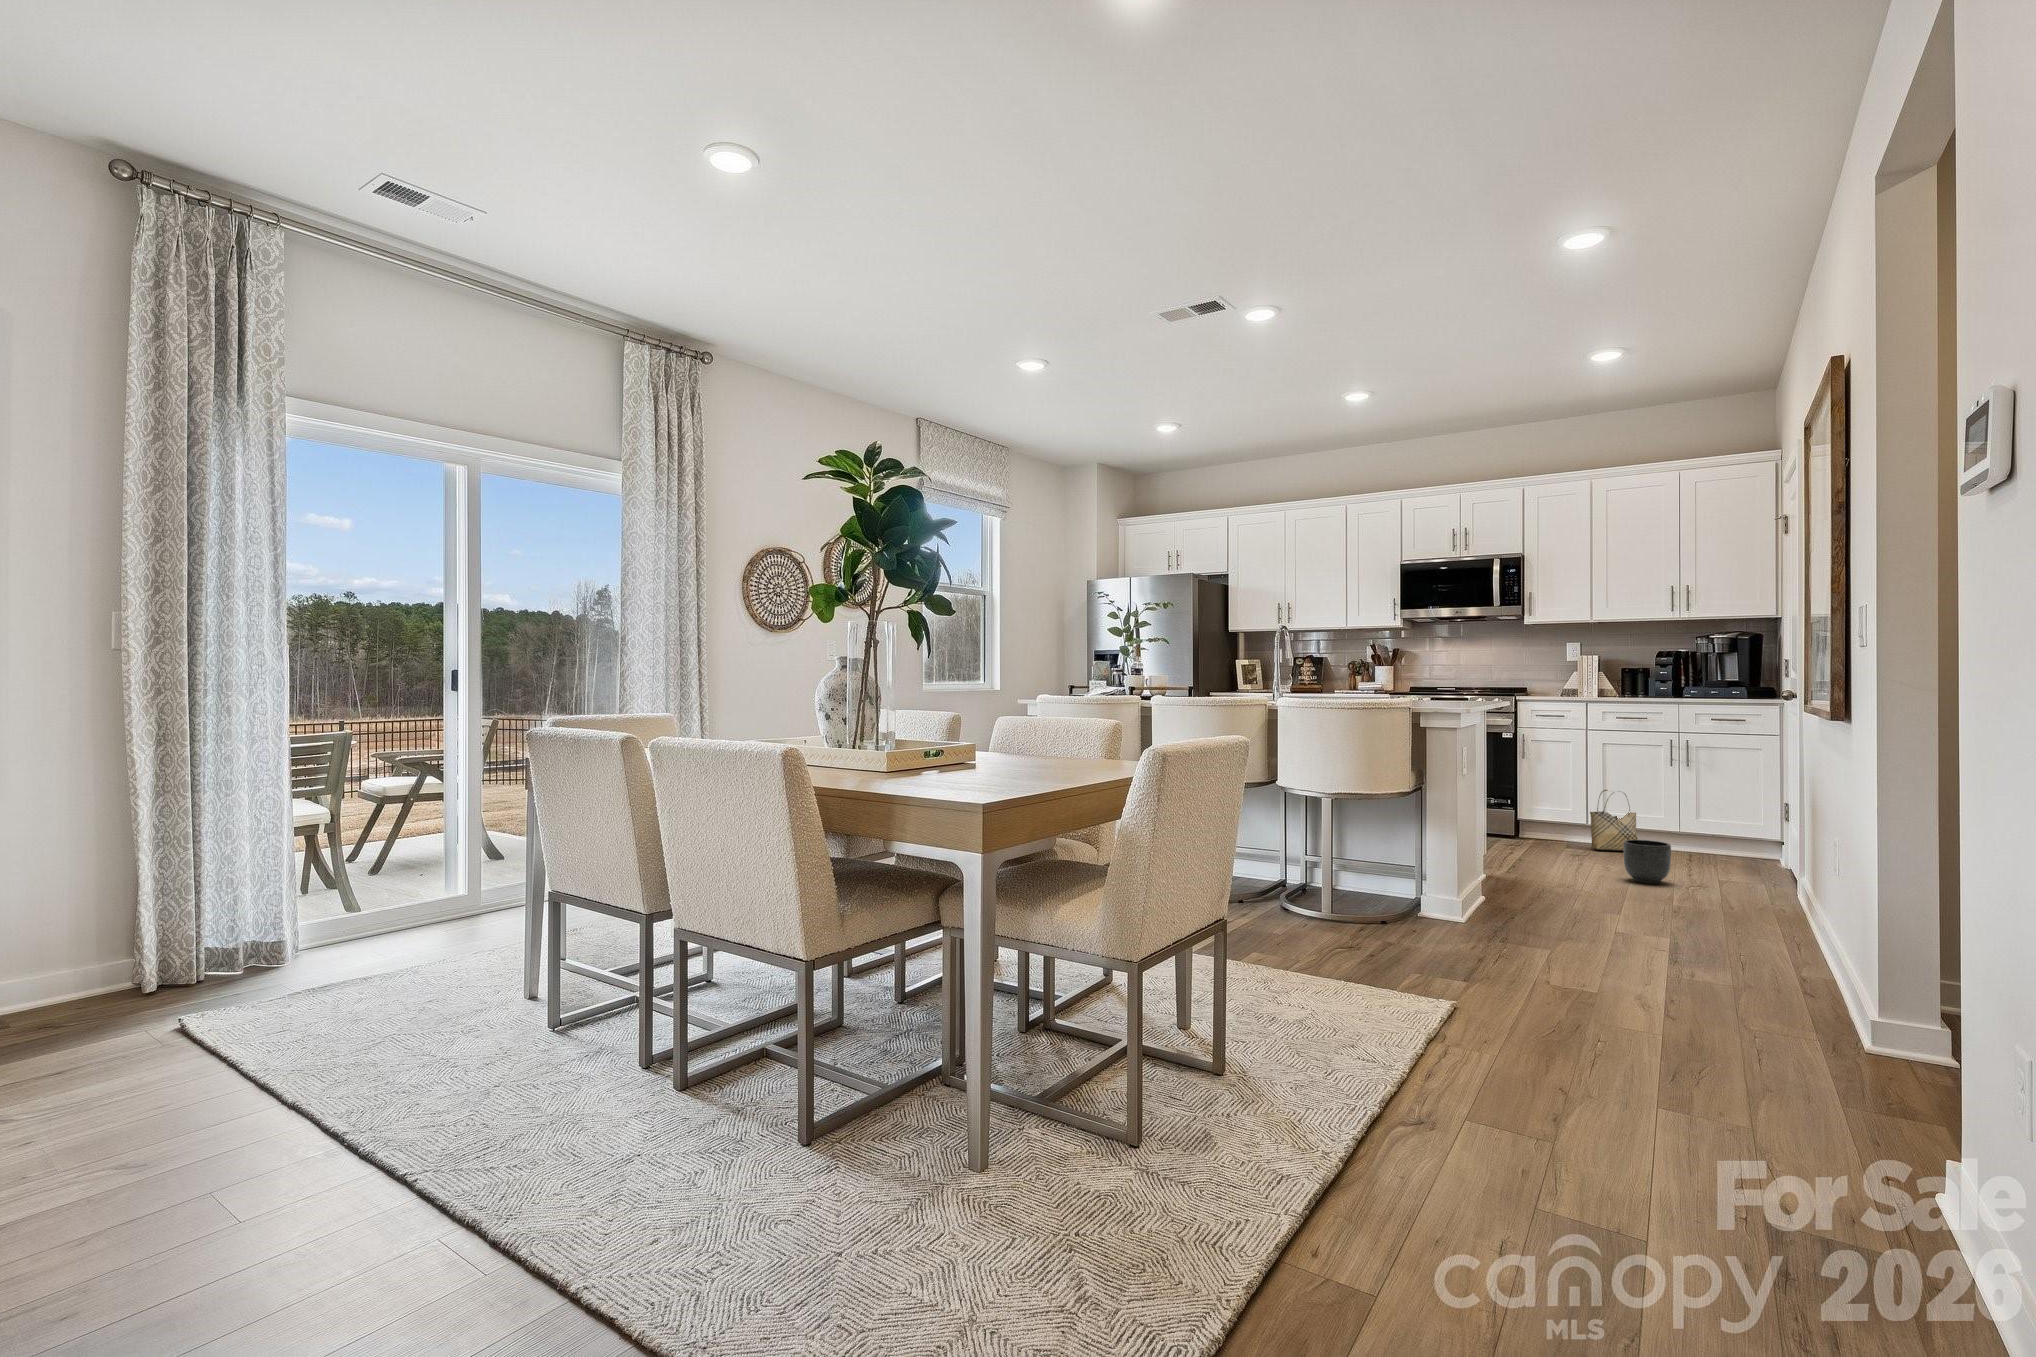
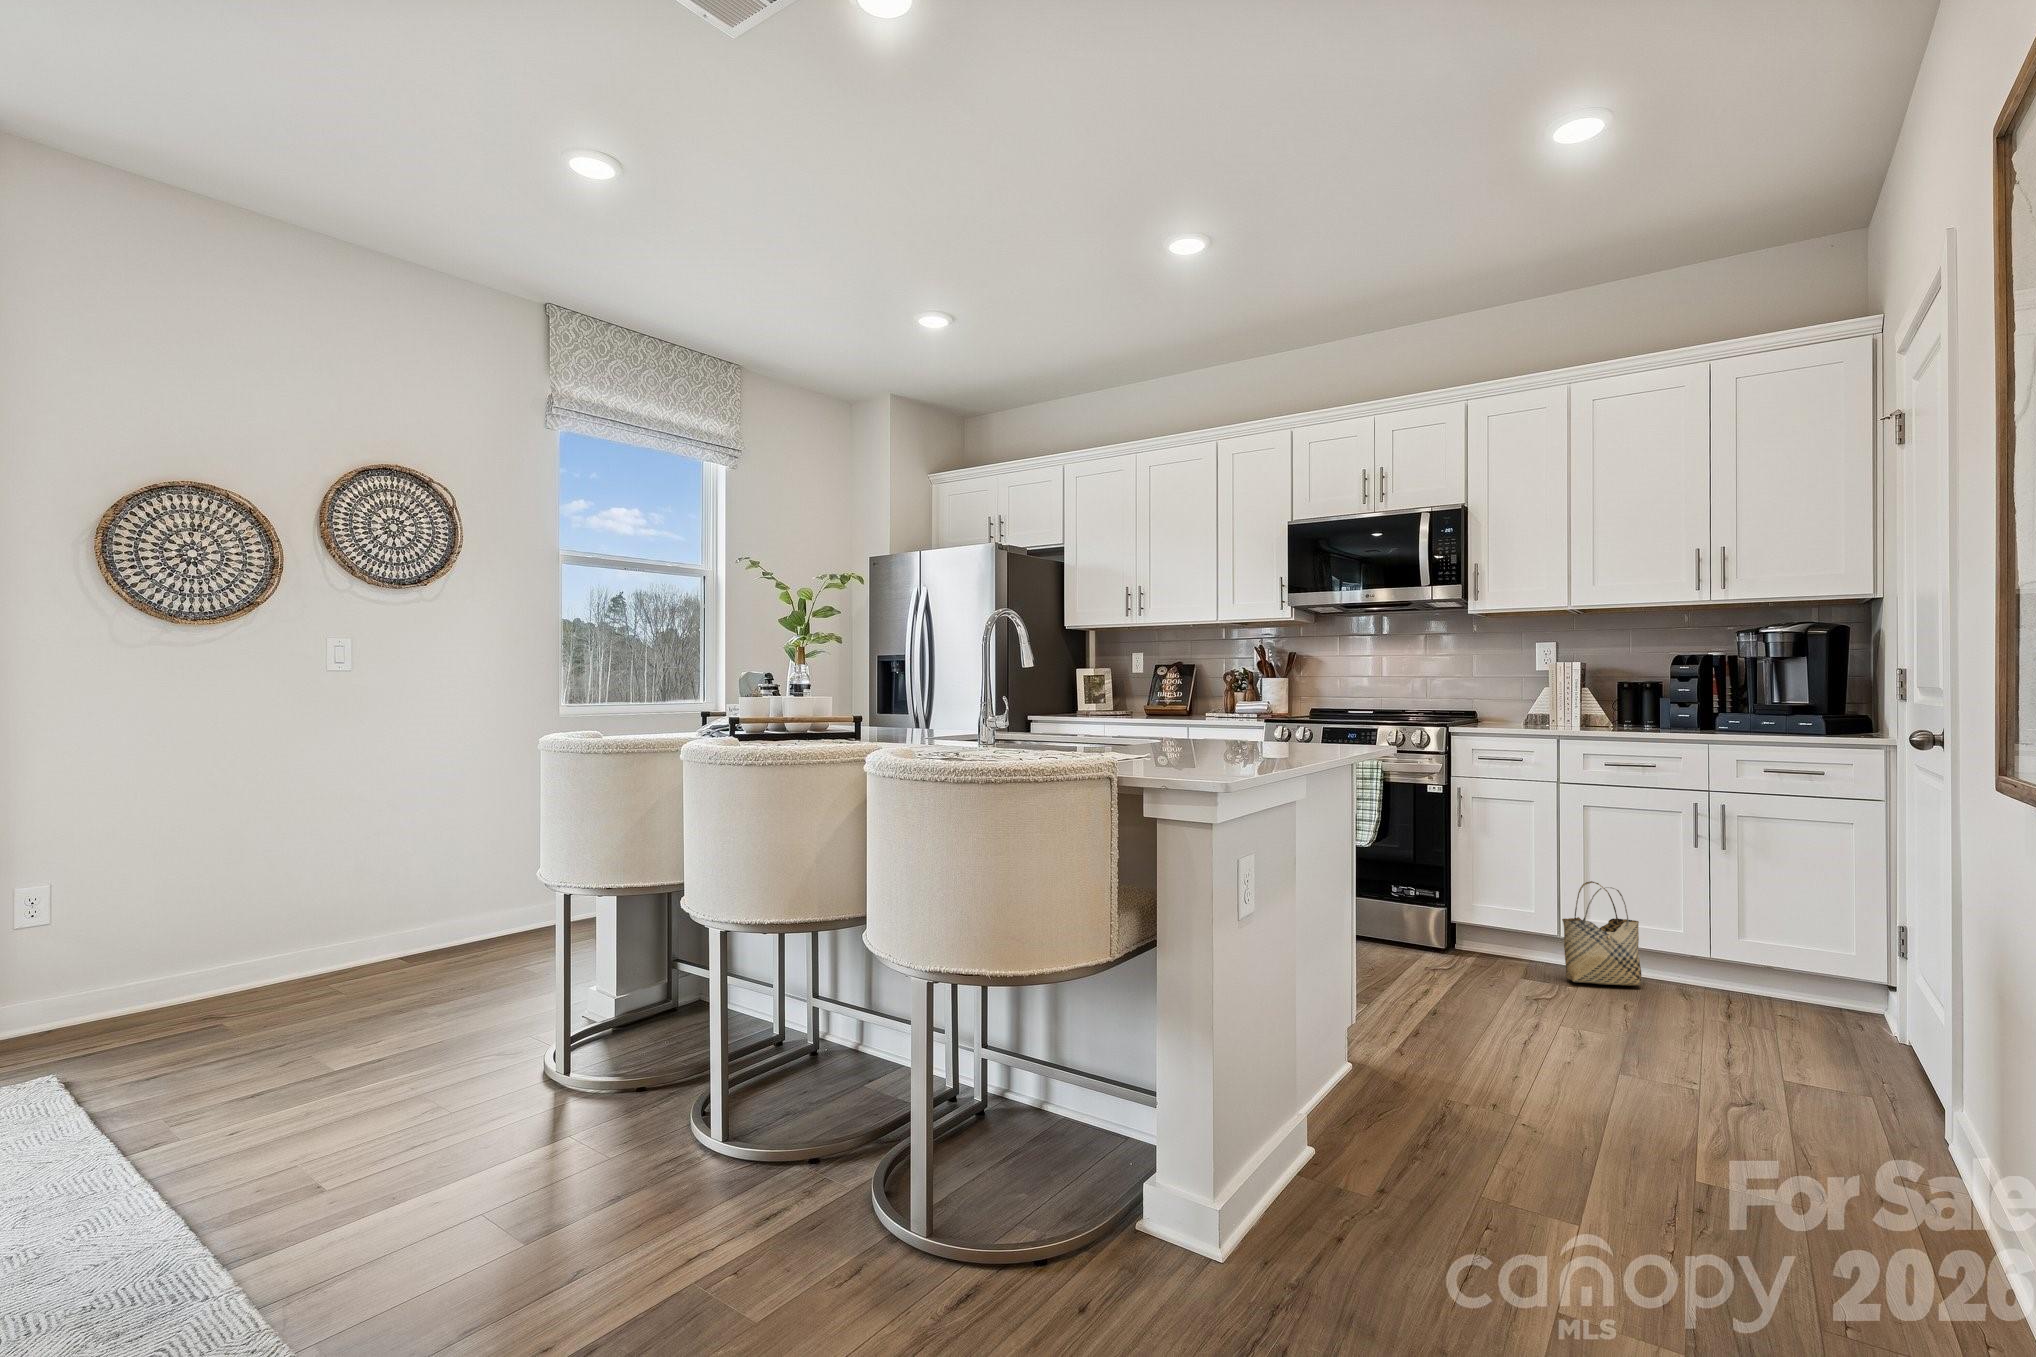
planter: present [1623,840,1671,884] -> none [1605,1000,1694,1092]

